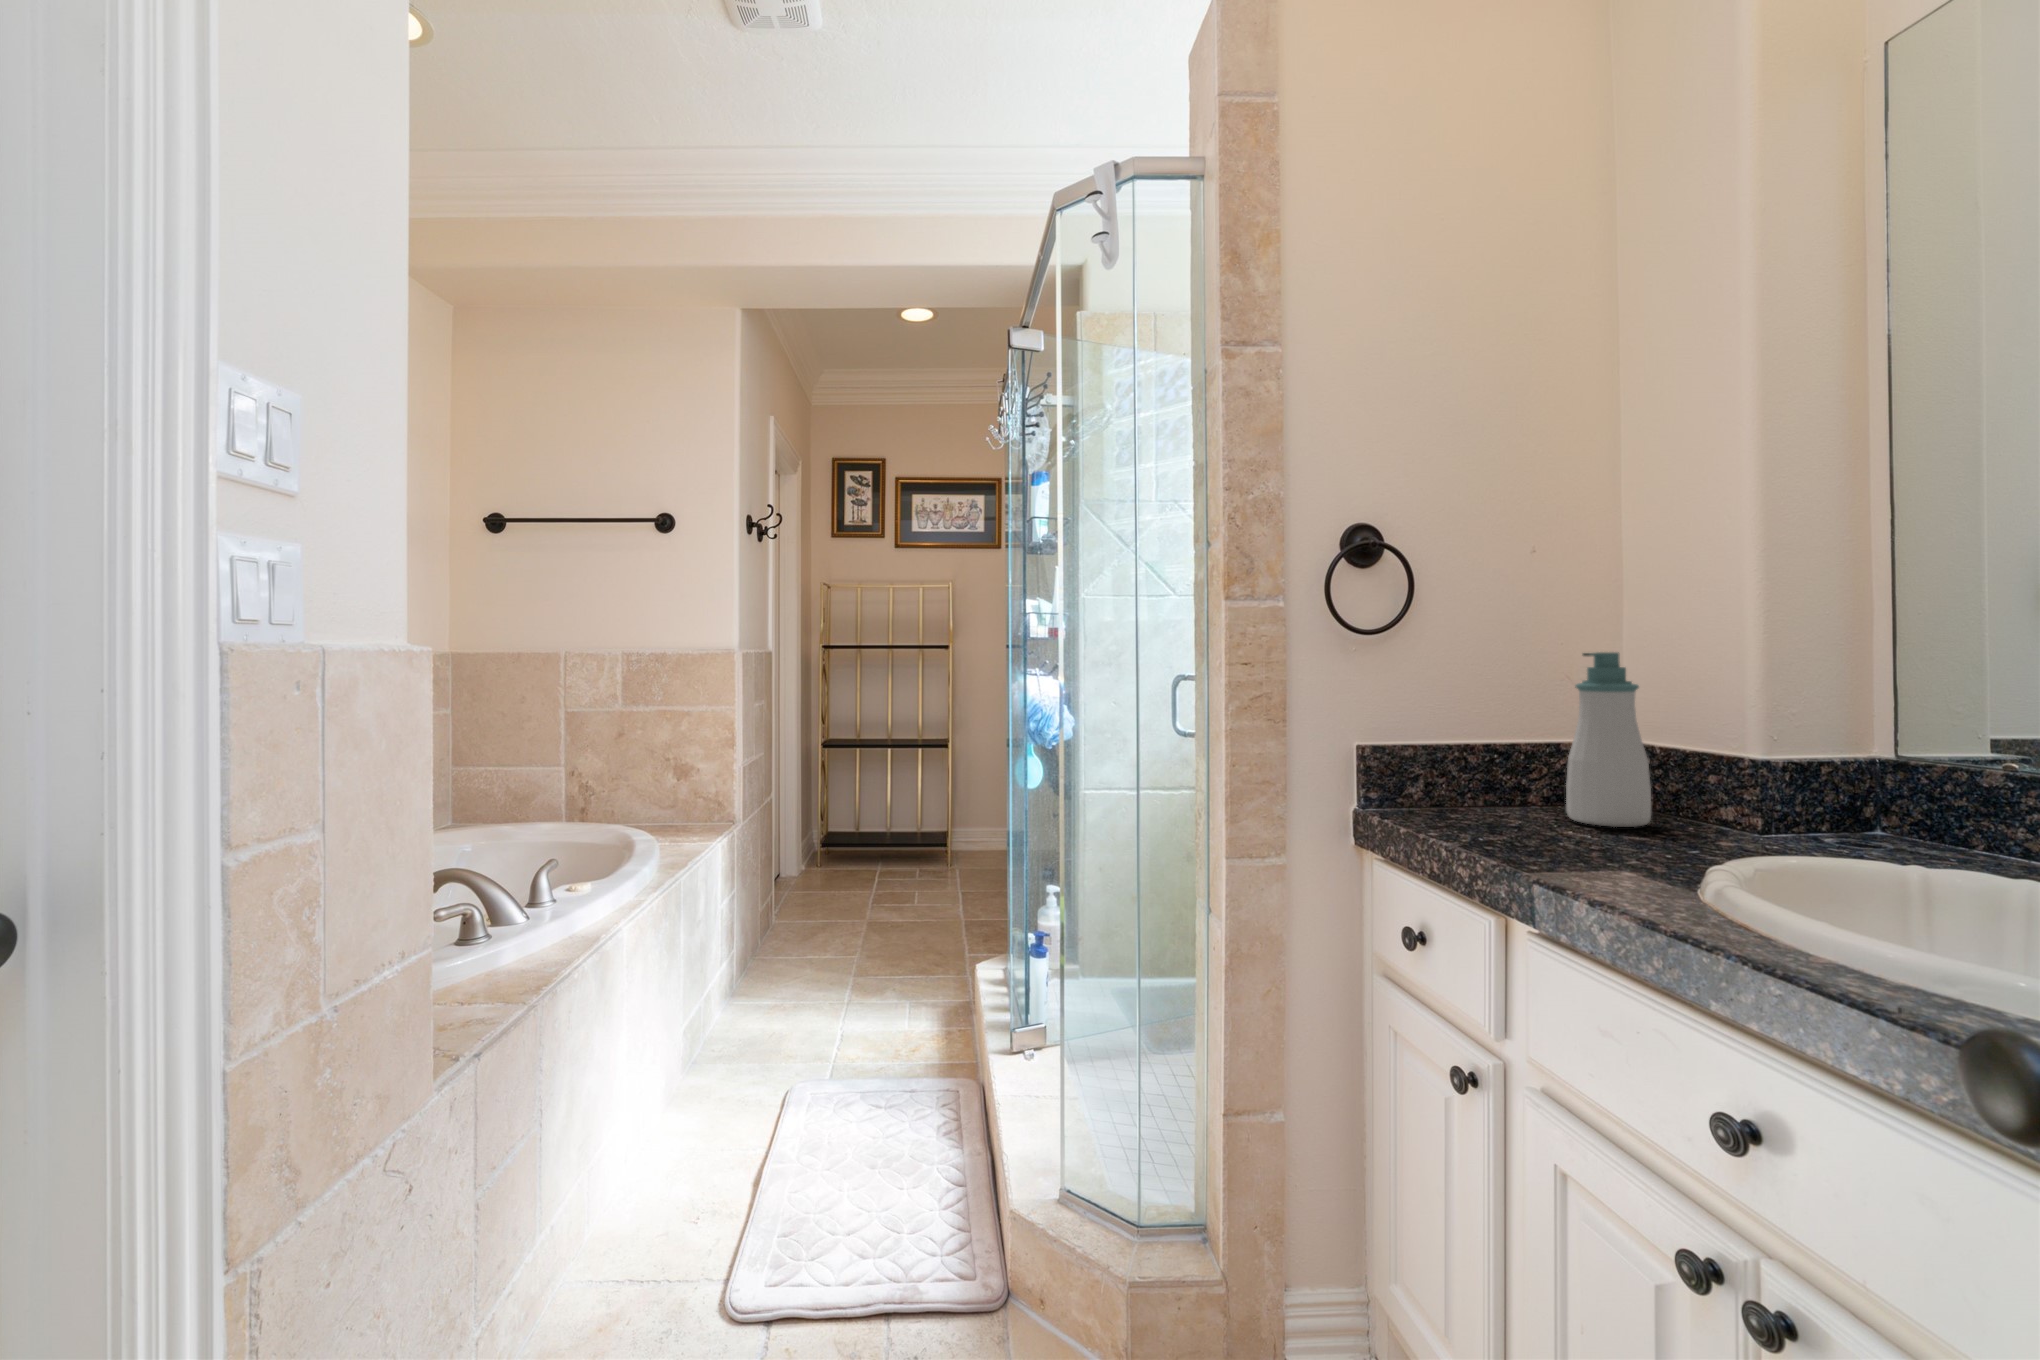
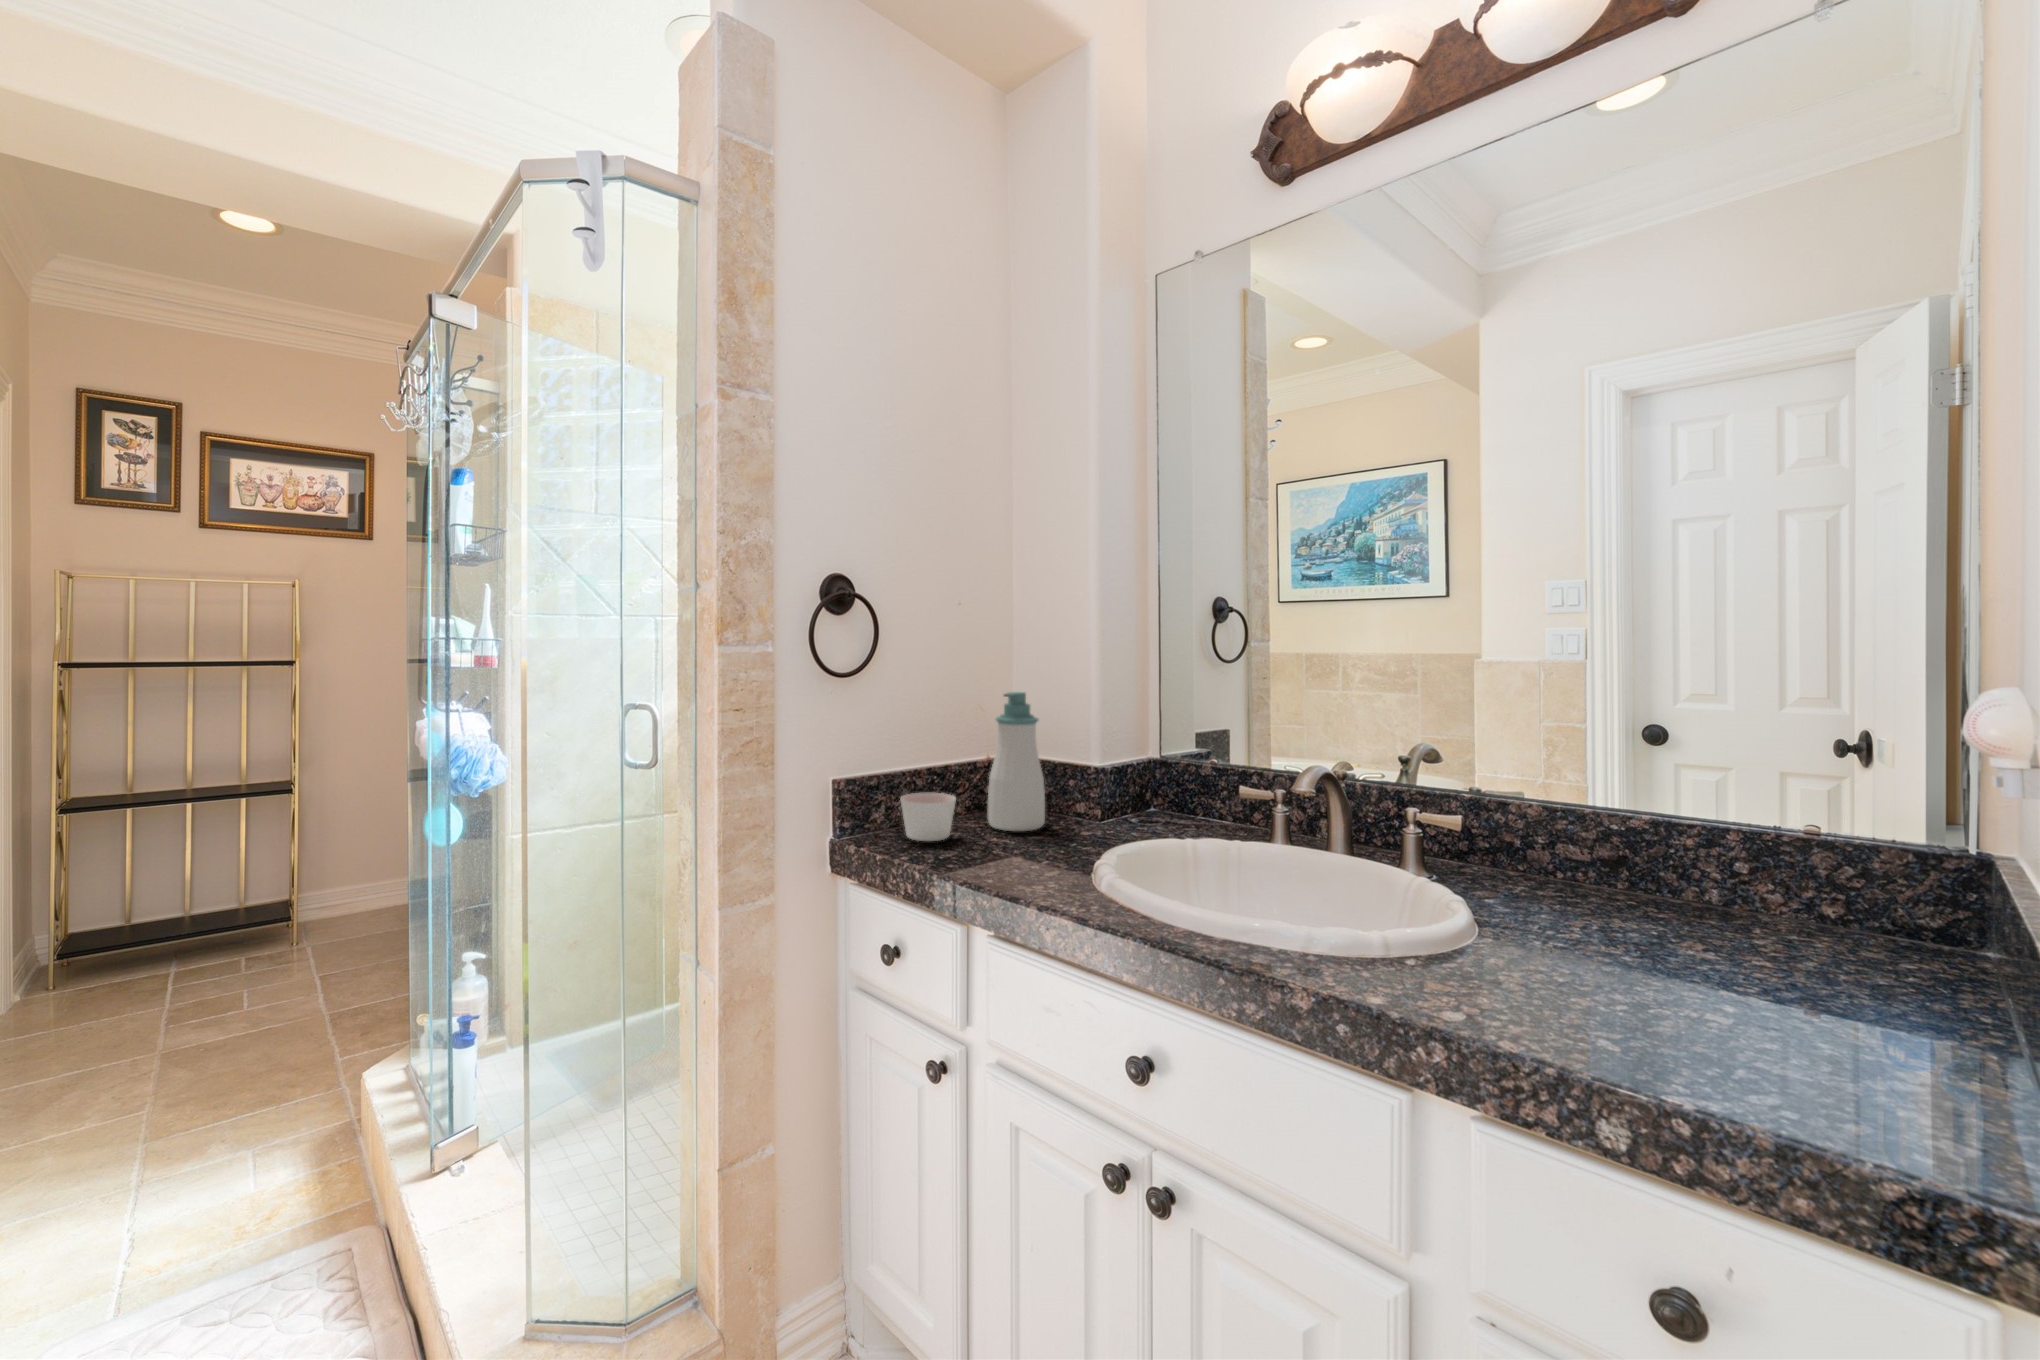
candle: none [1438,769,1511,823] -> present [900,793,956,841]

